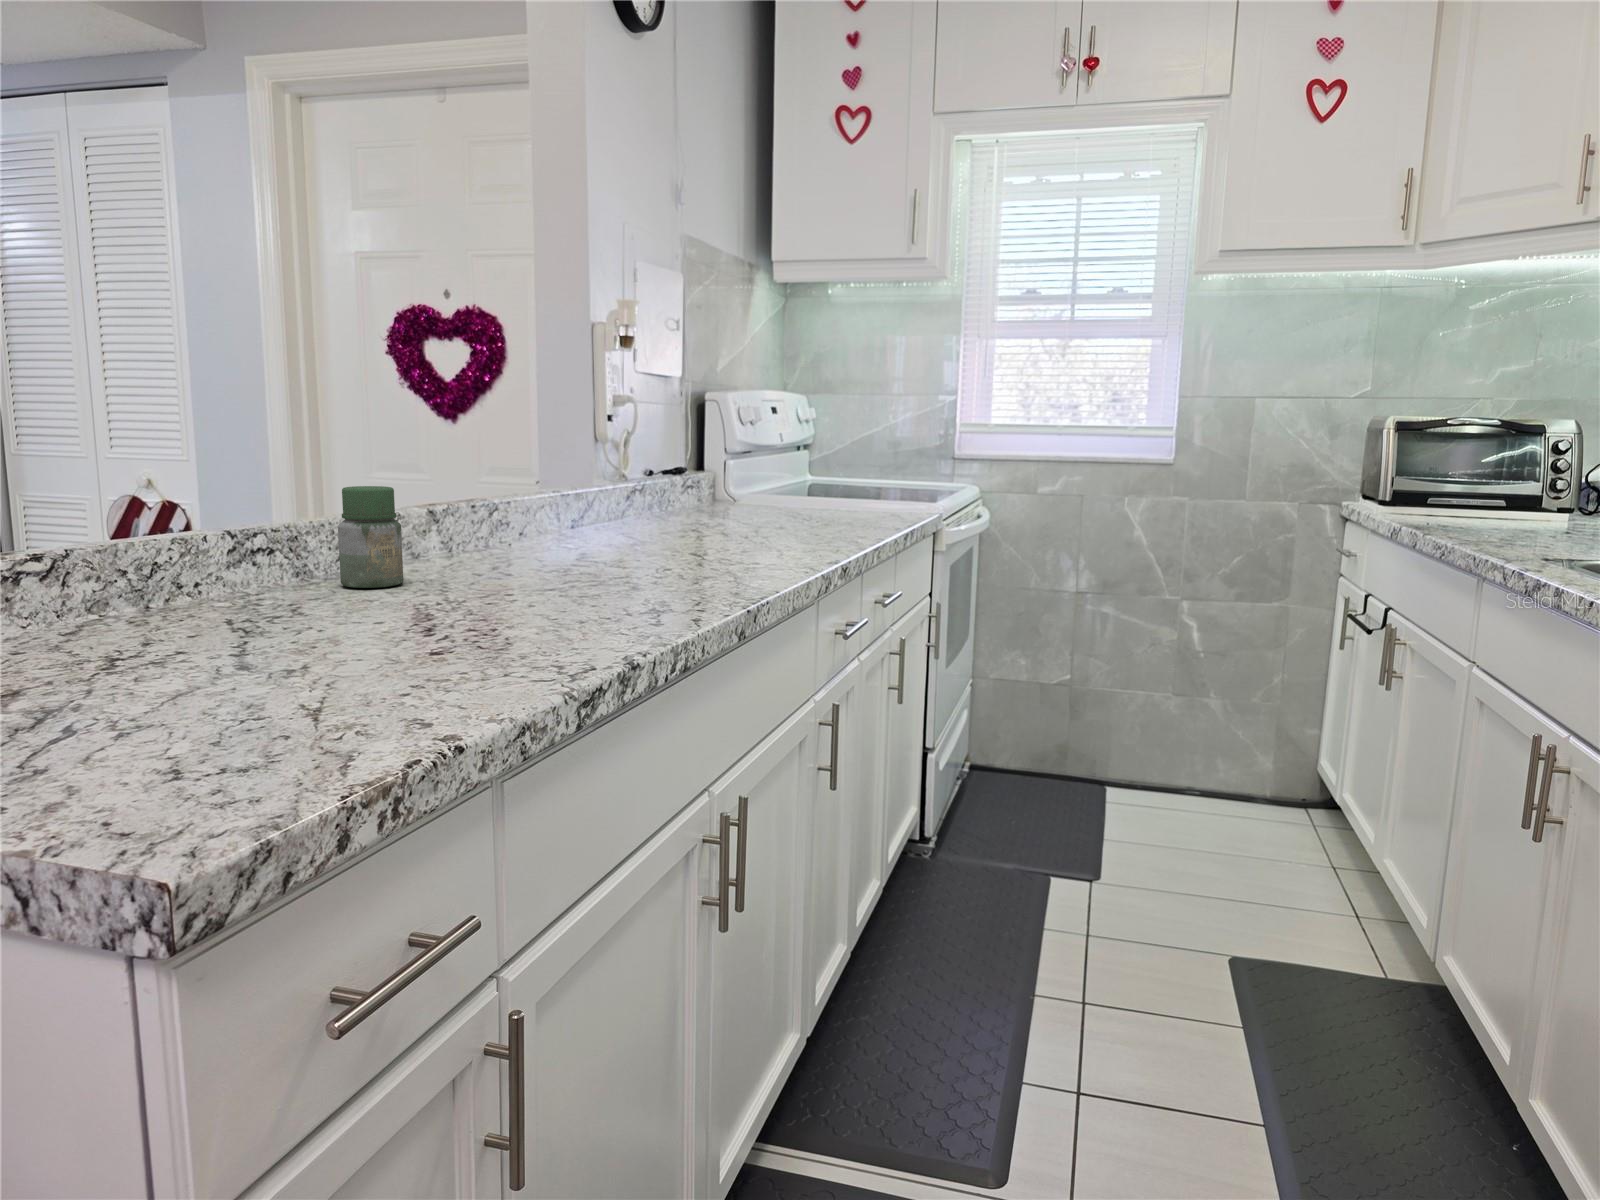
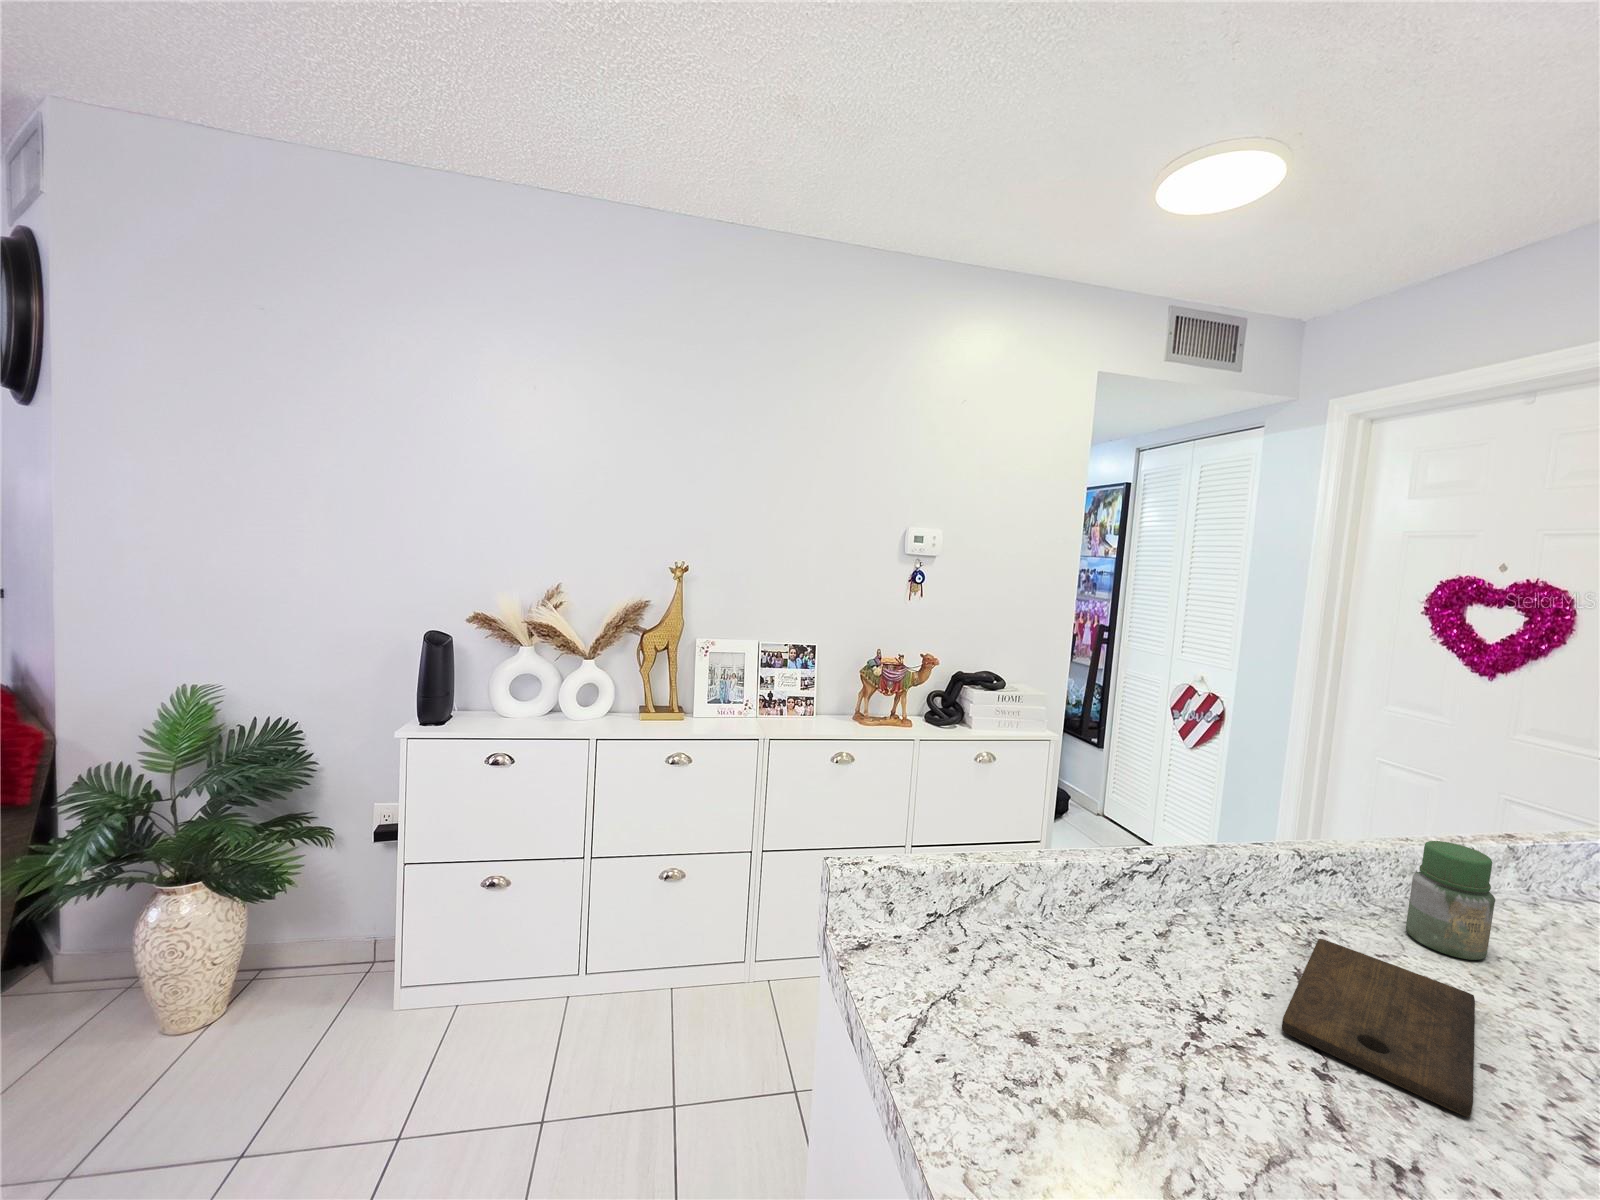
cutting board: none [202,590,382,645] -> present [1282,939,1475,1117]

